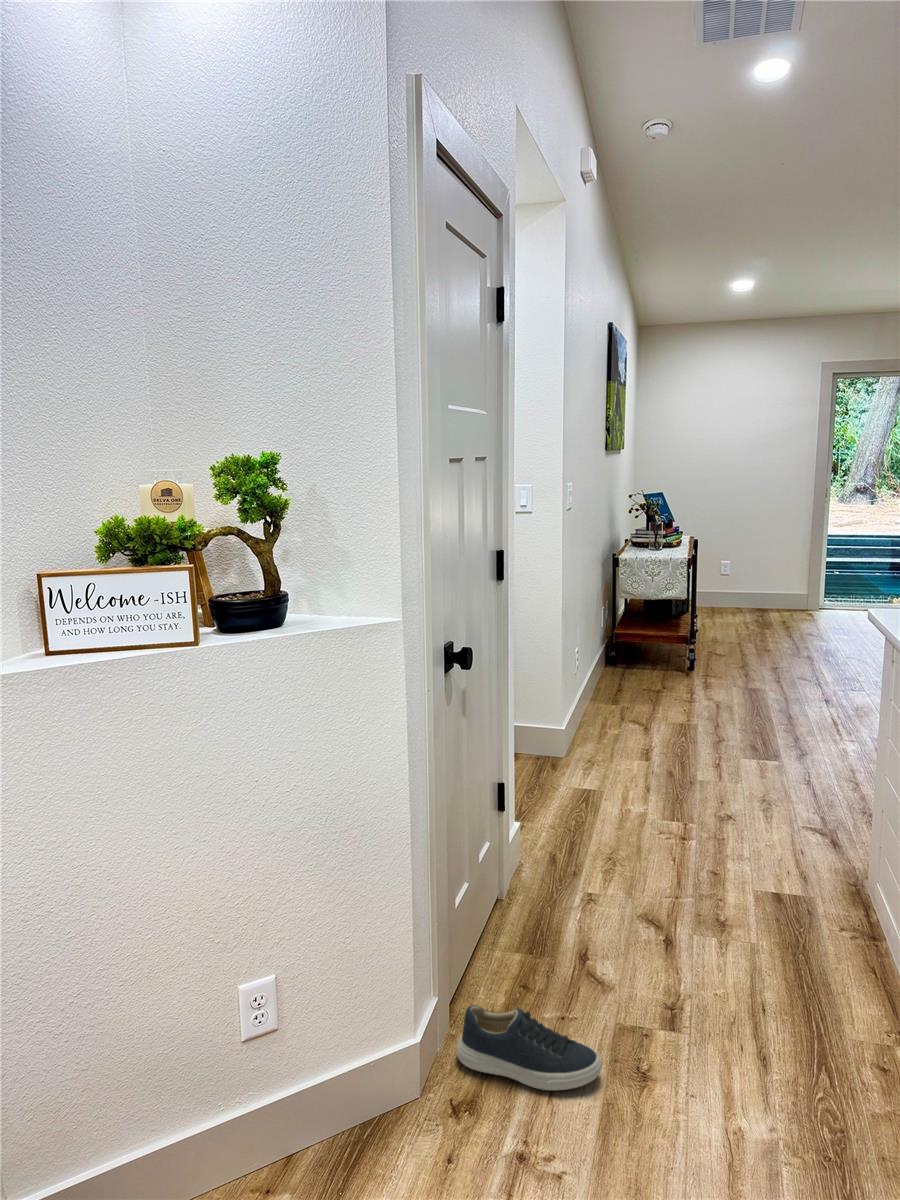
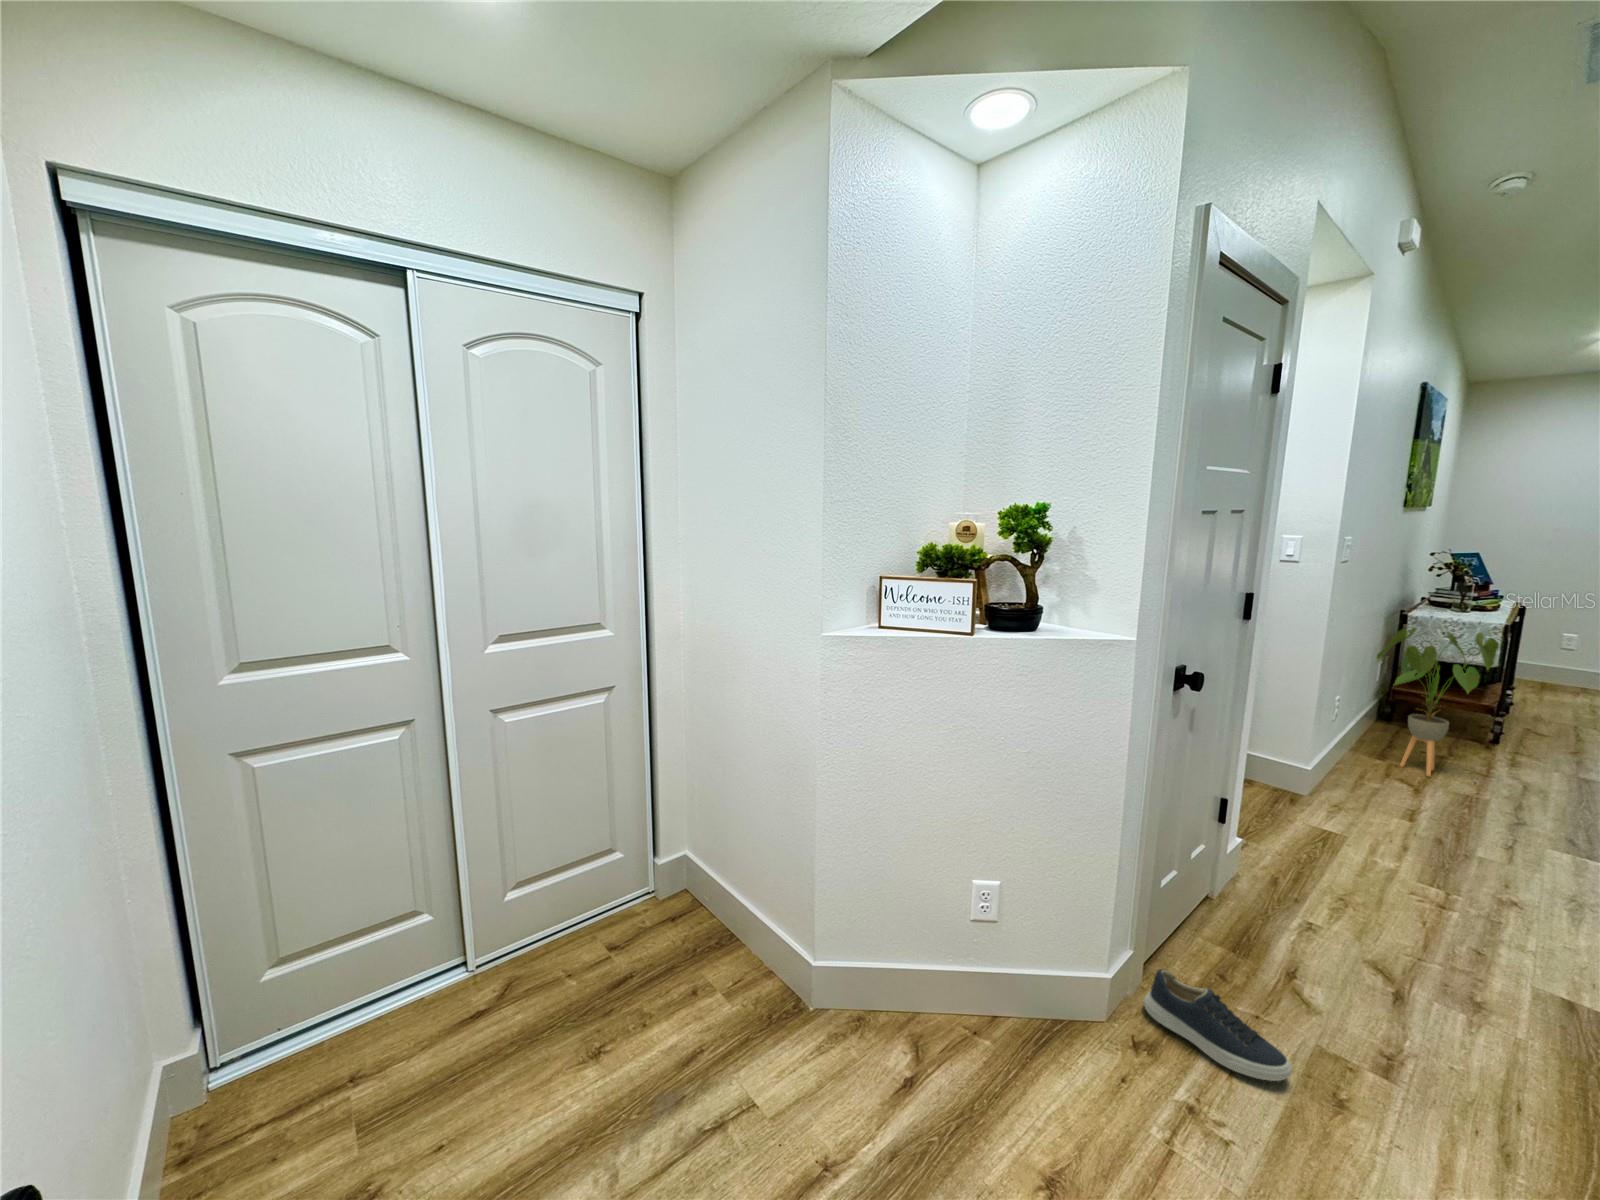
house plant: none [602,568,687,713] -> present [1377,627,1499,776]

